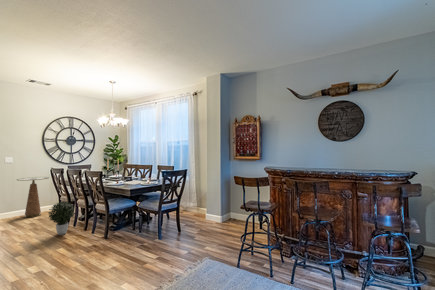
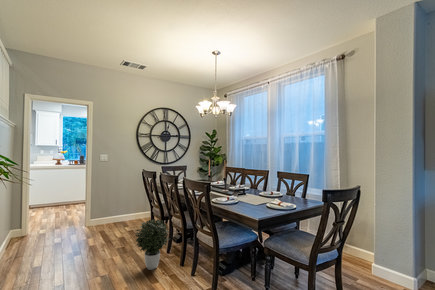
side table: present [17,177,49,217] -> none [110,178,142,226]

